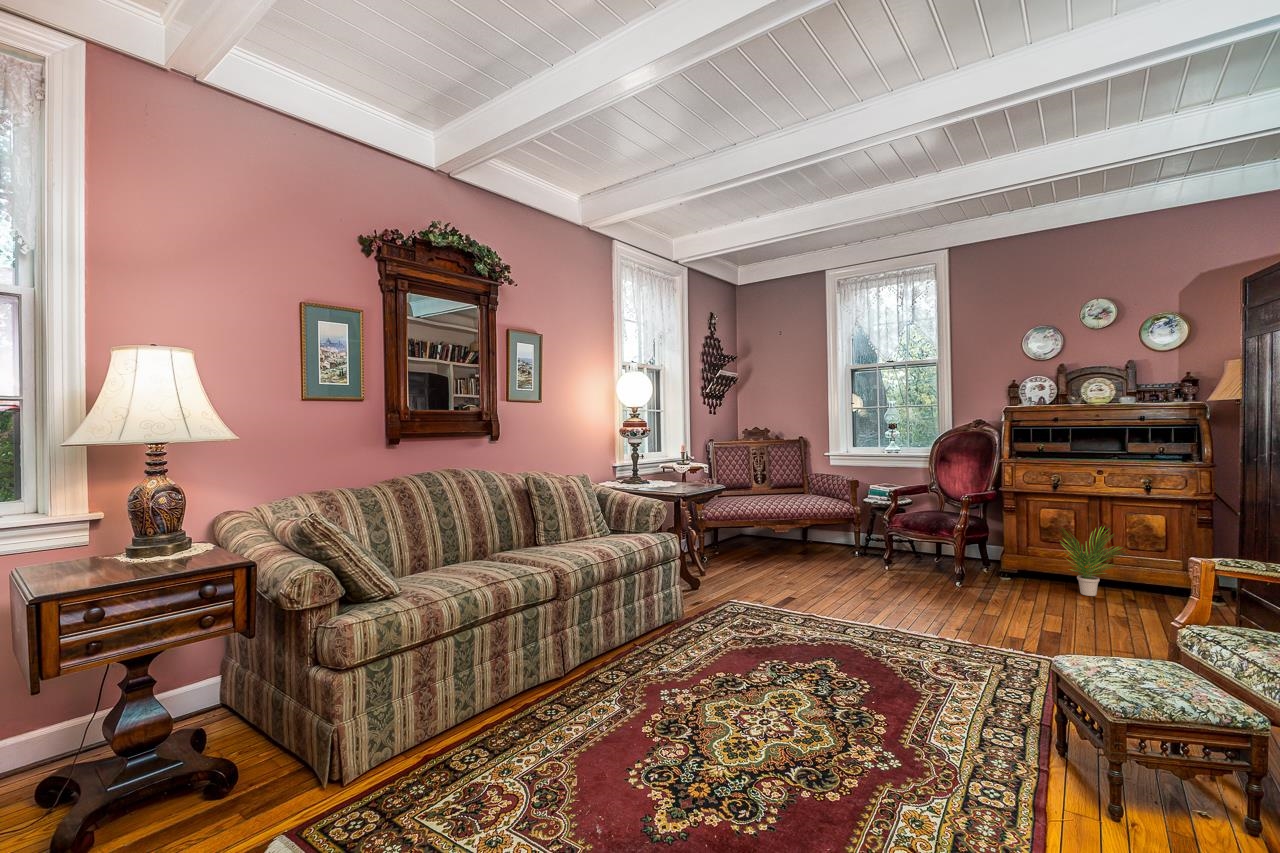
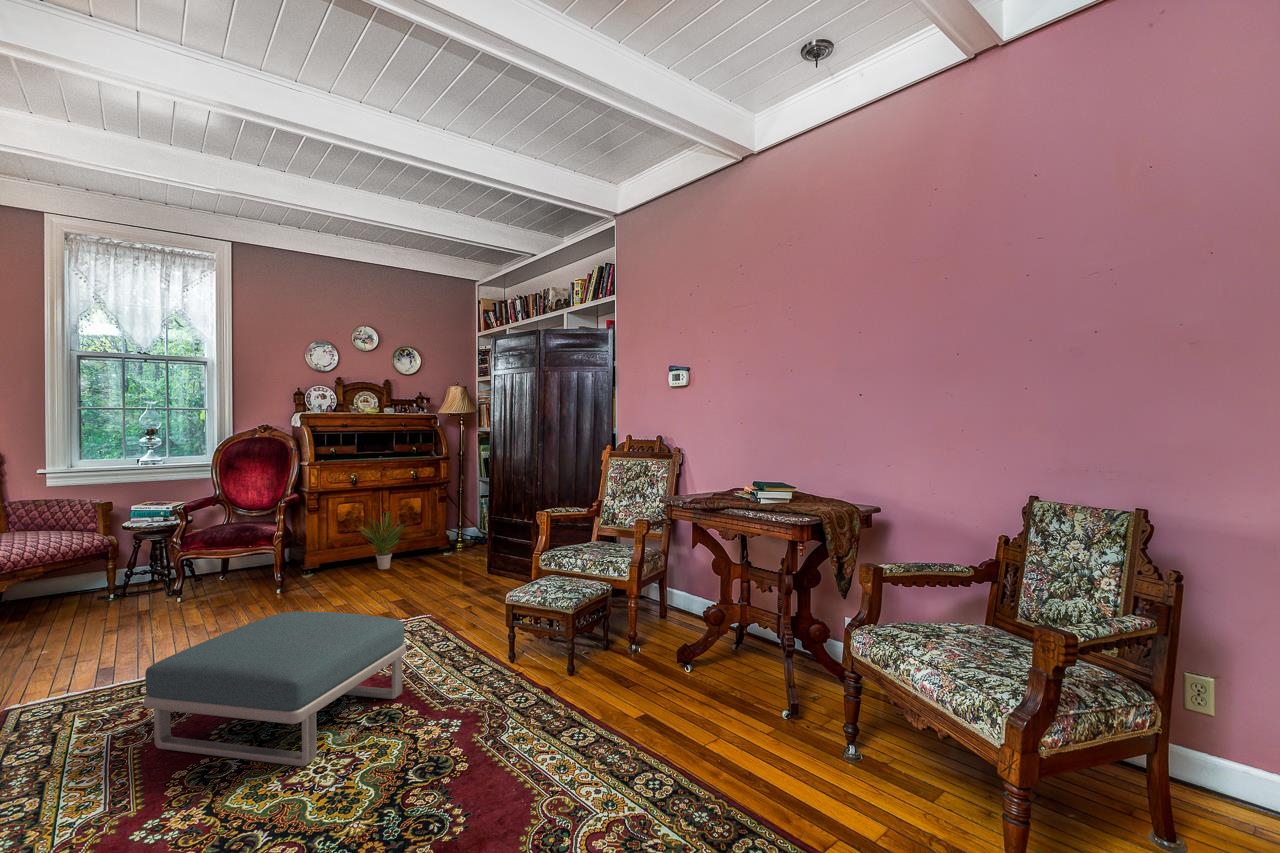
footstool: none [721,591,906,715] -> present [144,612,406,766]

